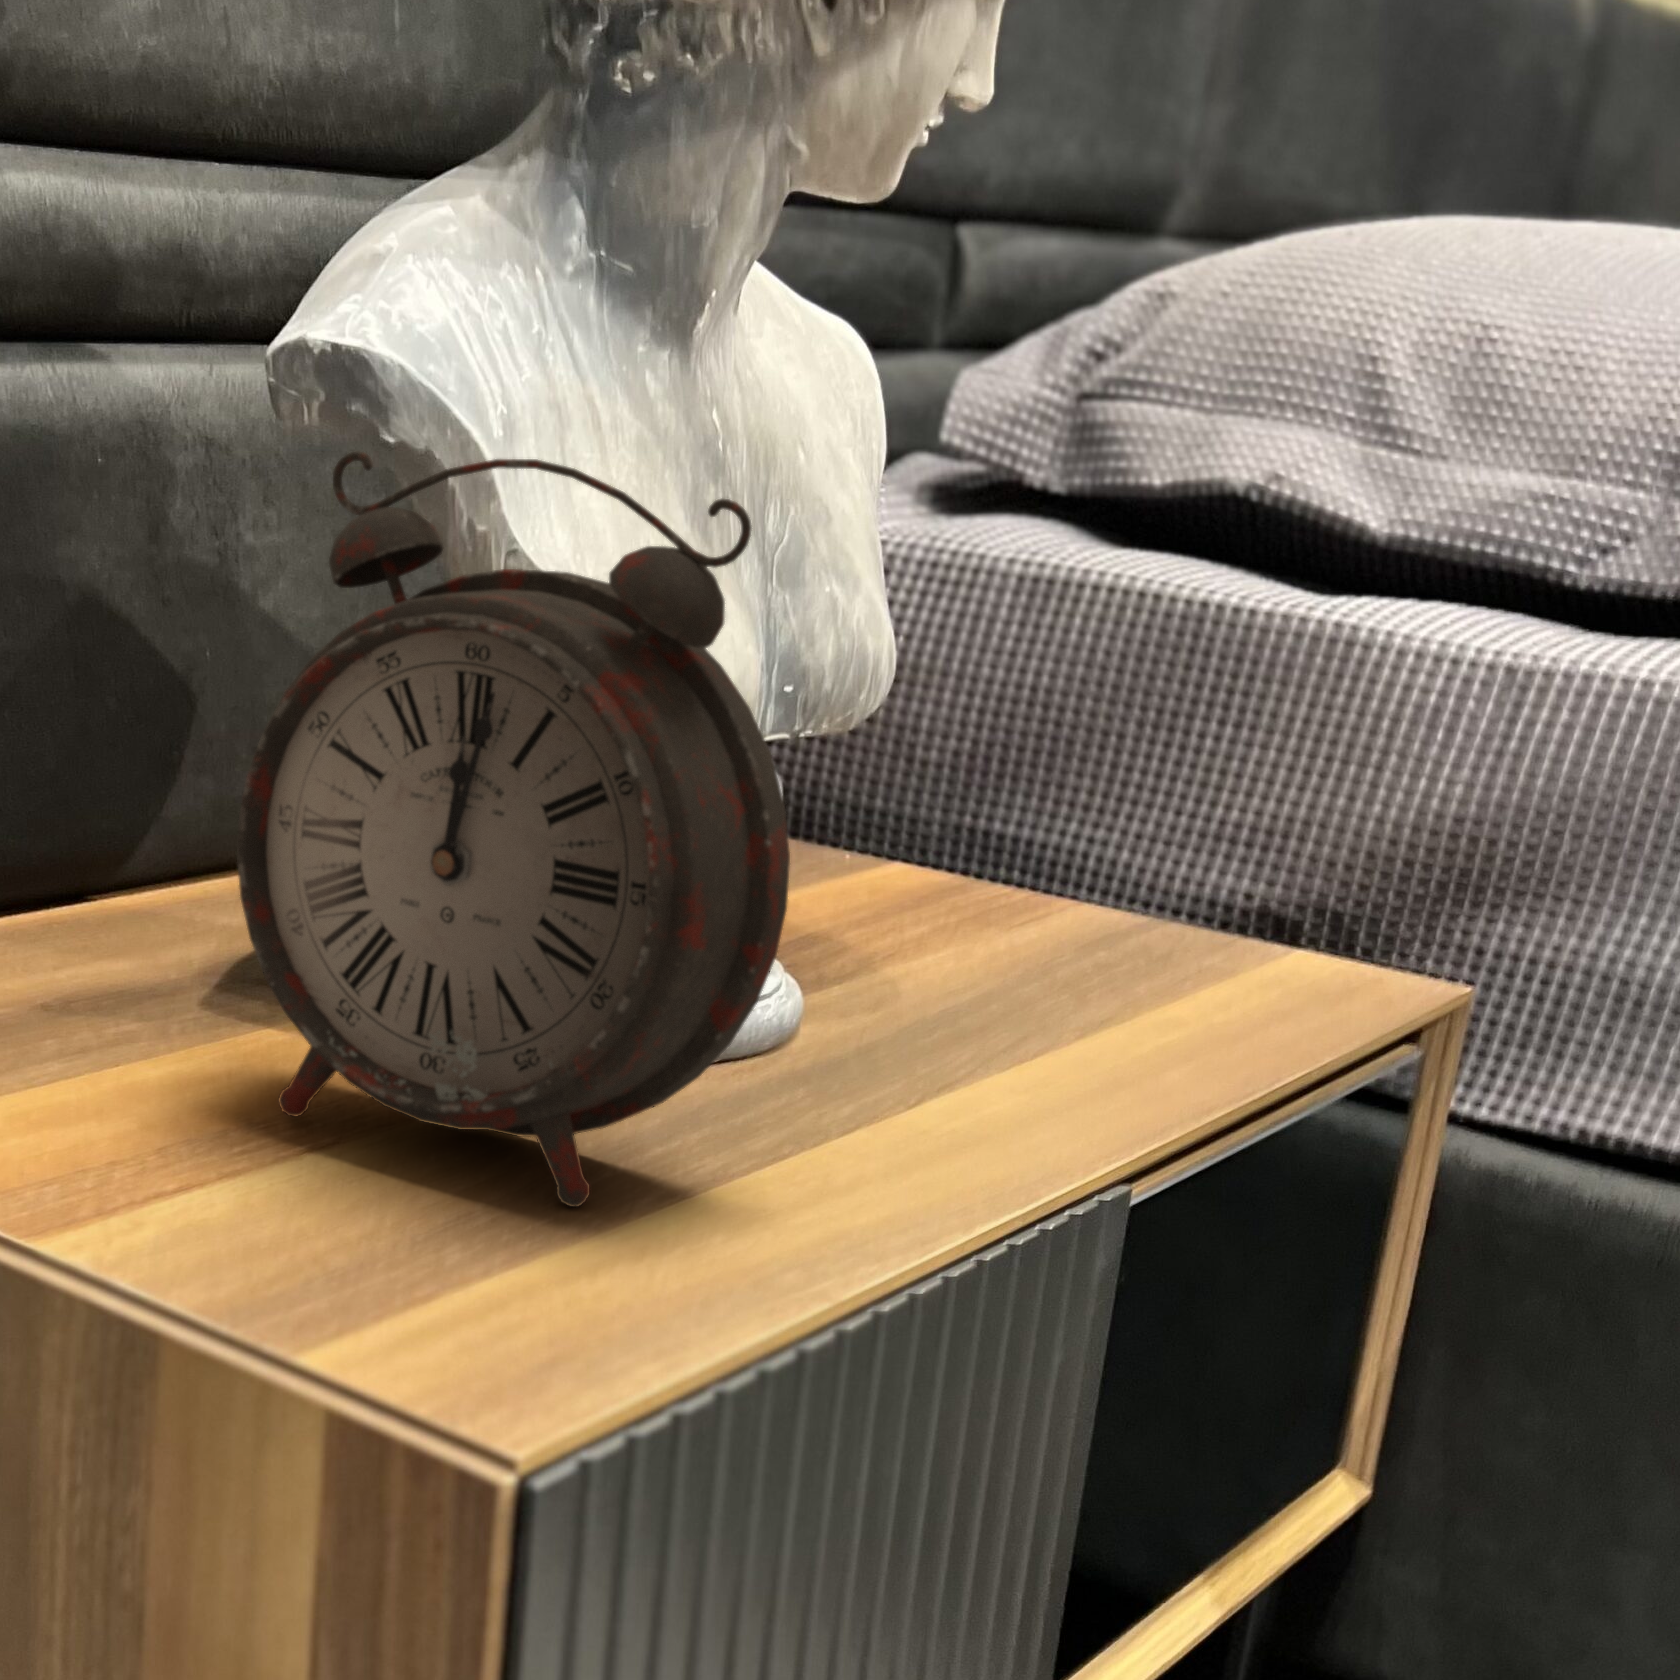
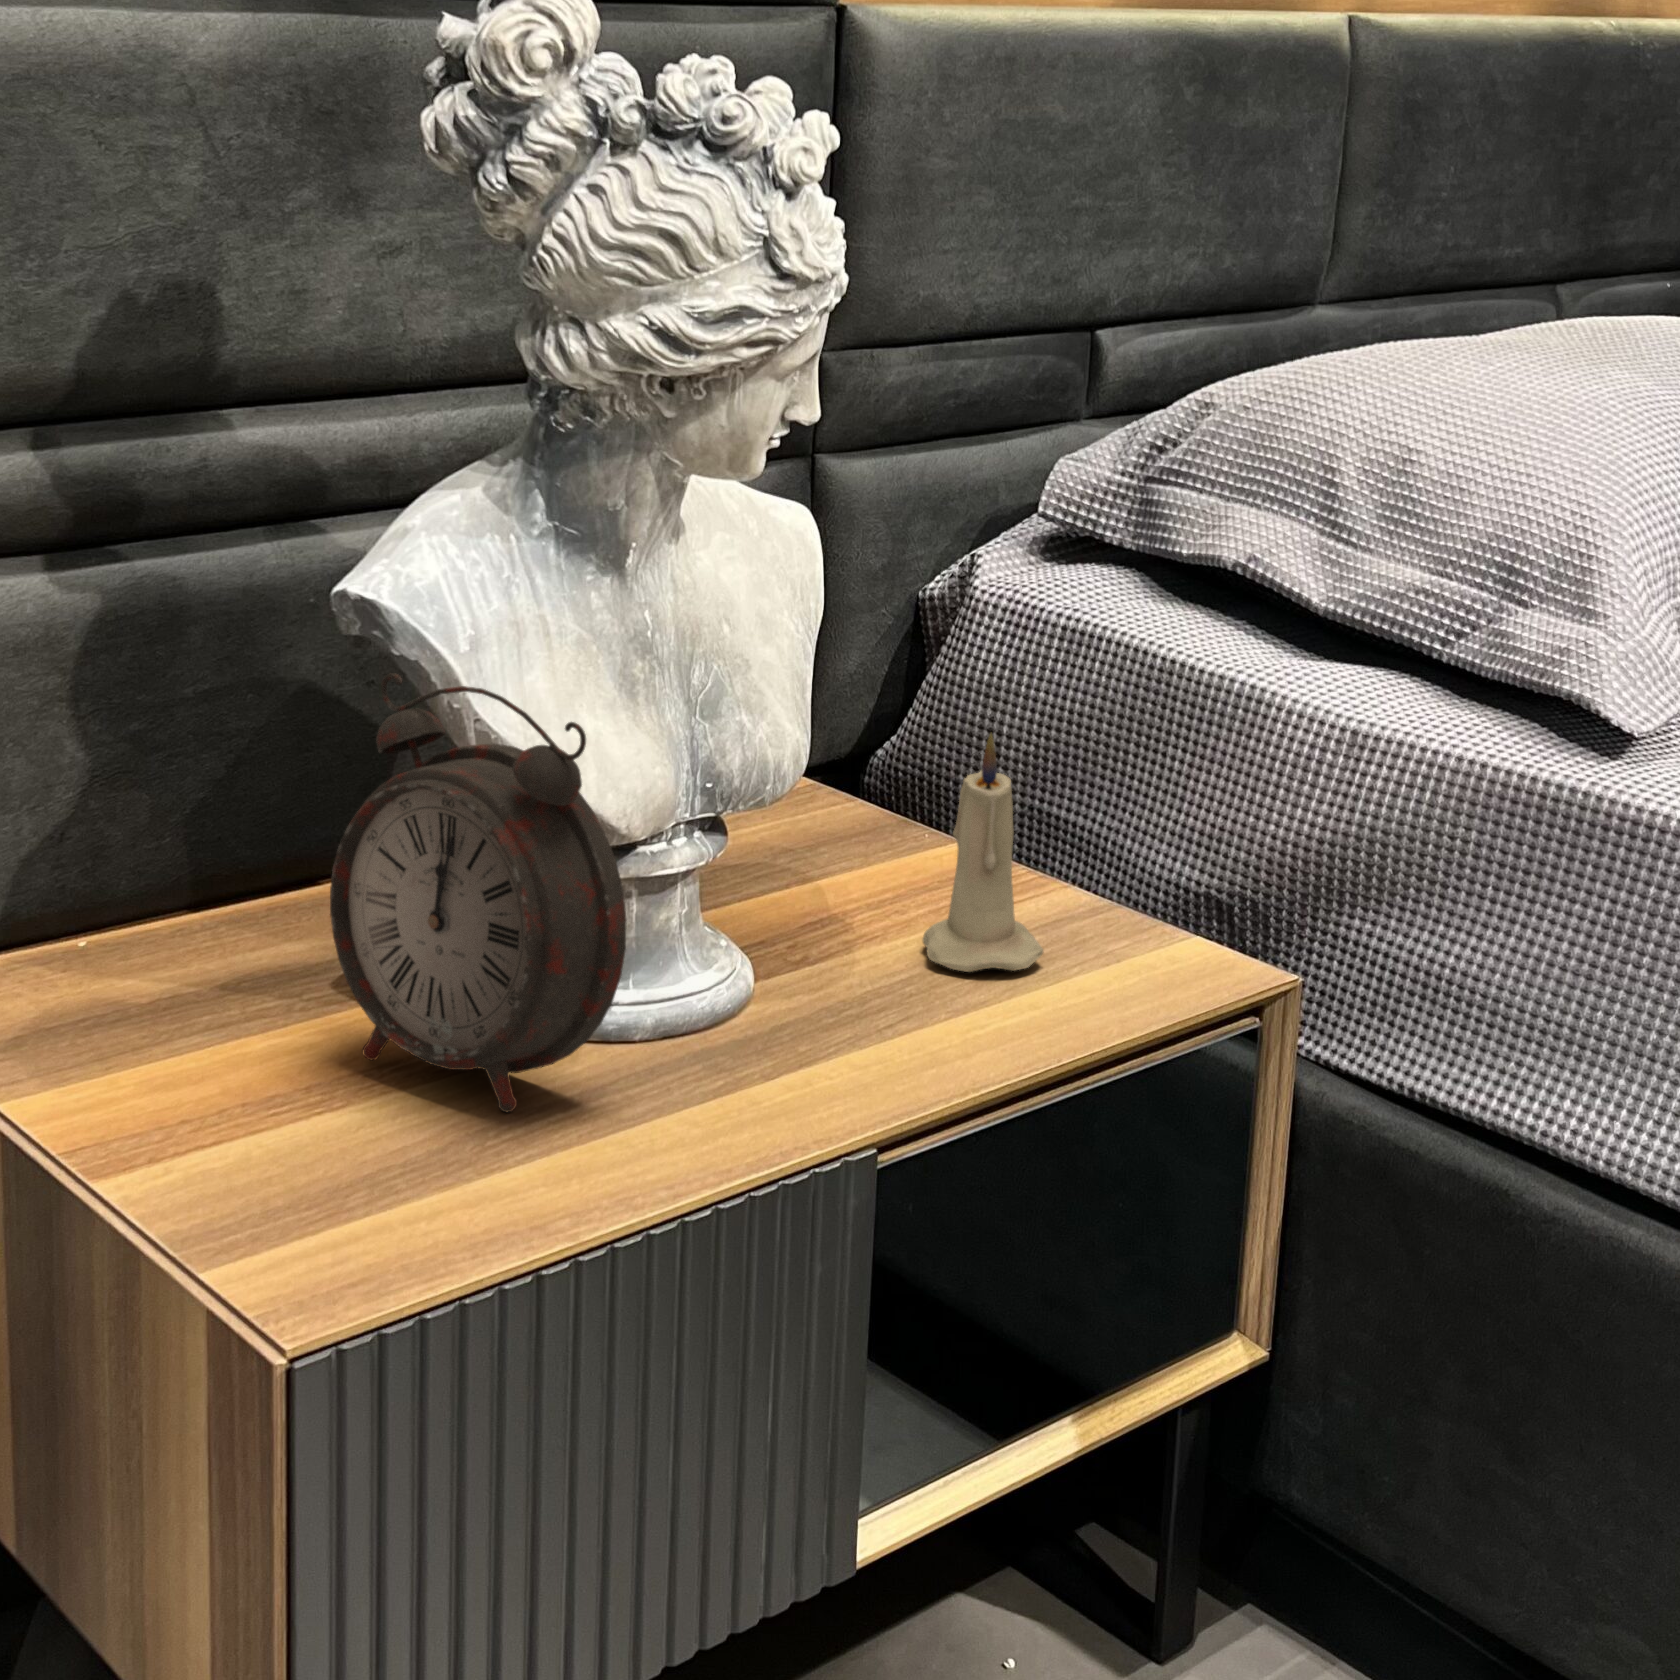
candle: none [999,631,1191,987] -> present [923,734,1043,972]

